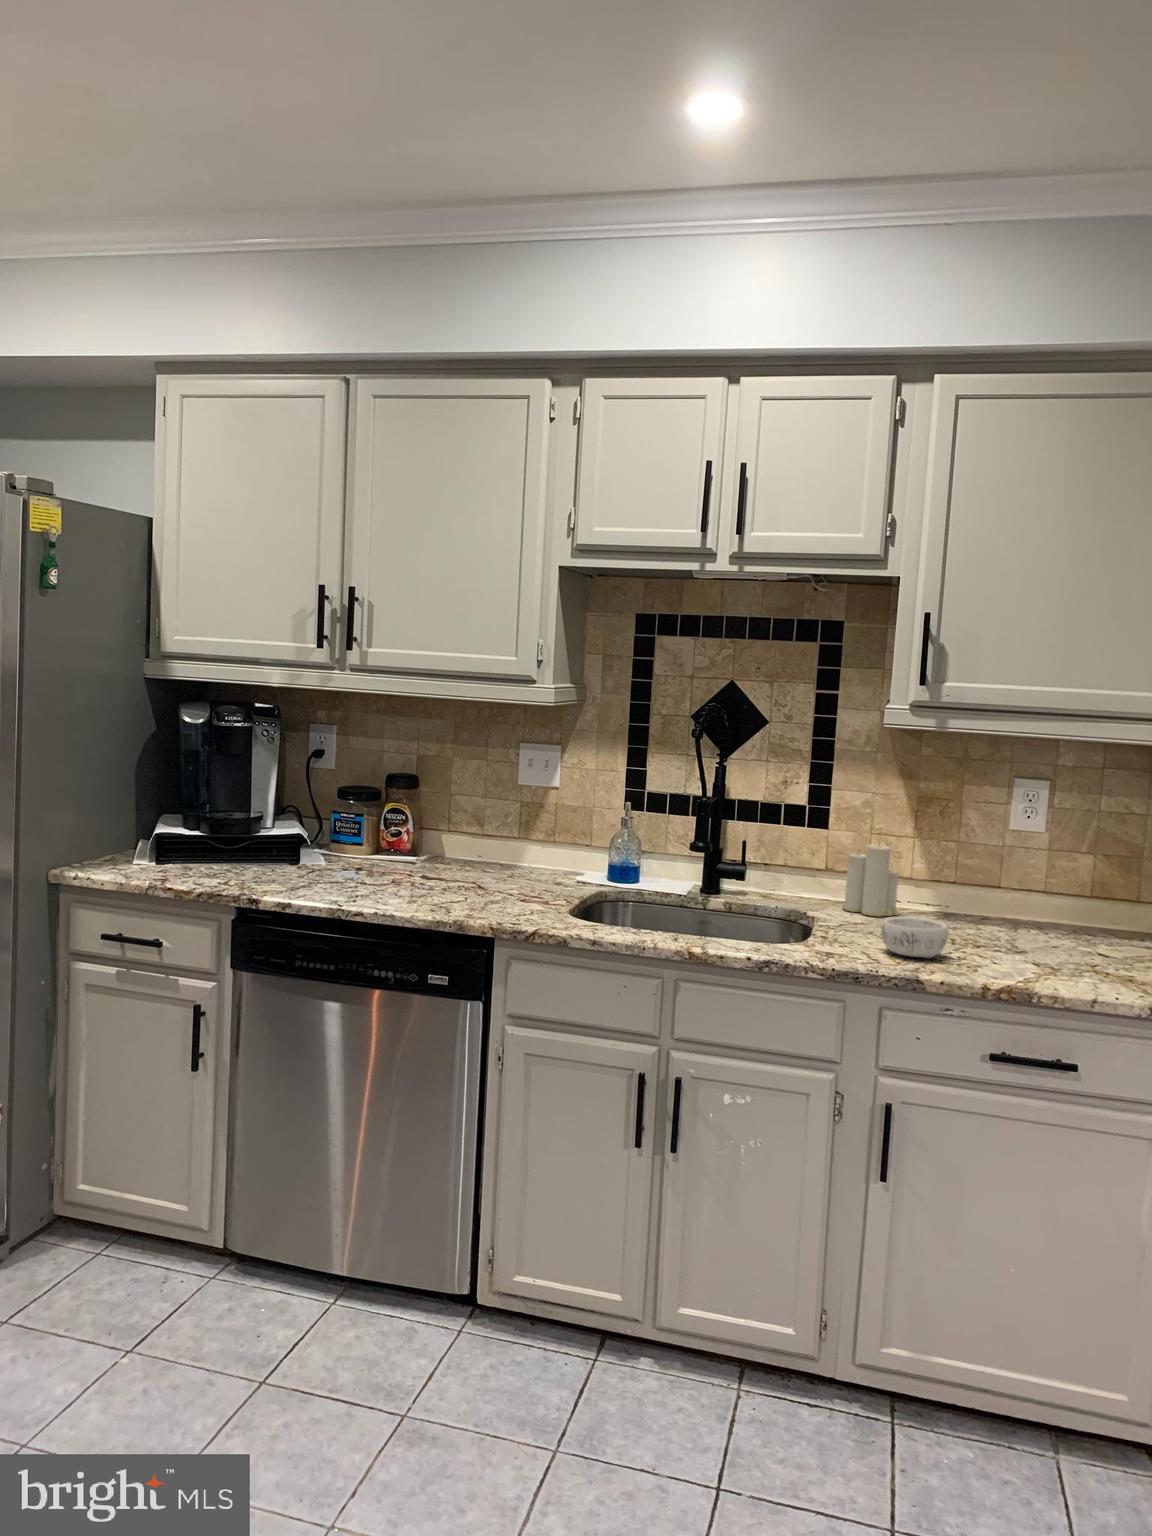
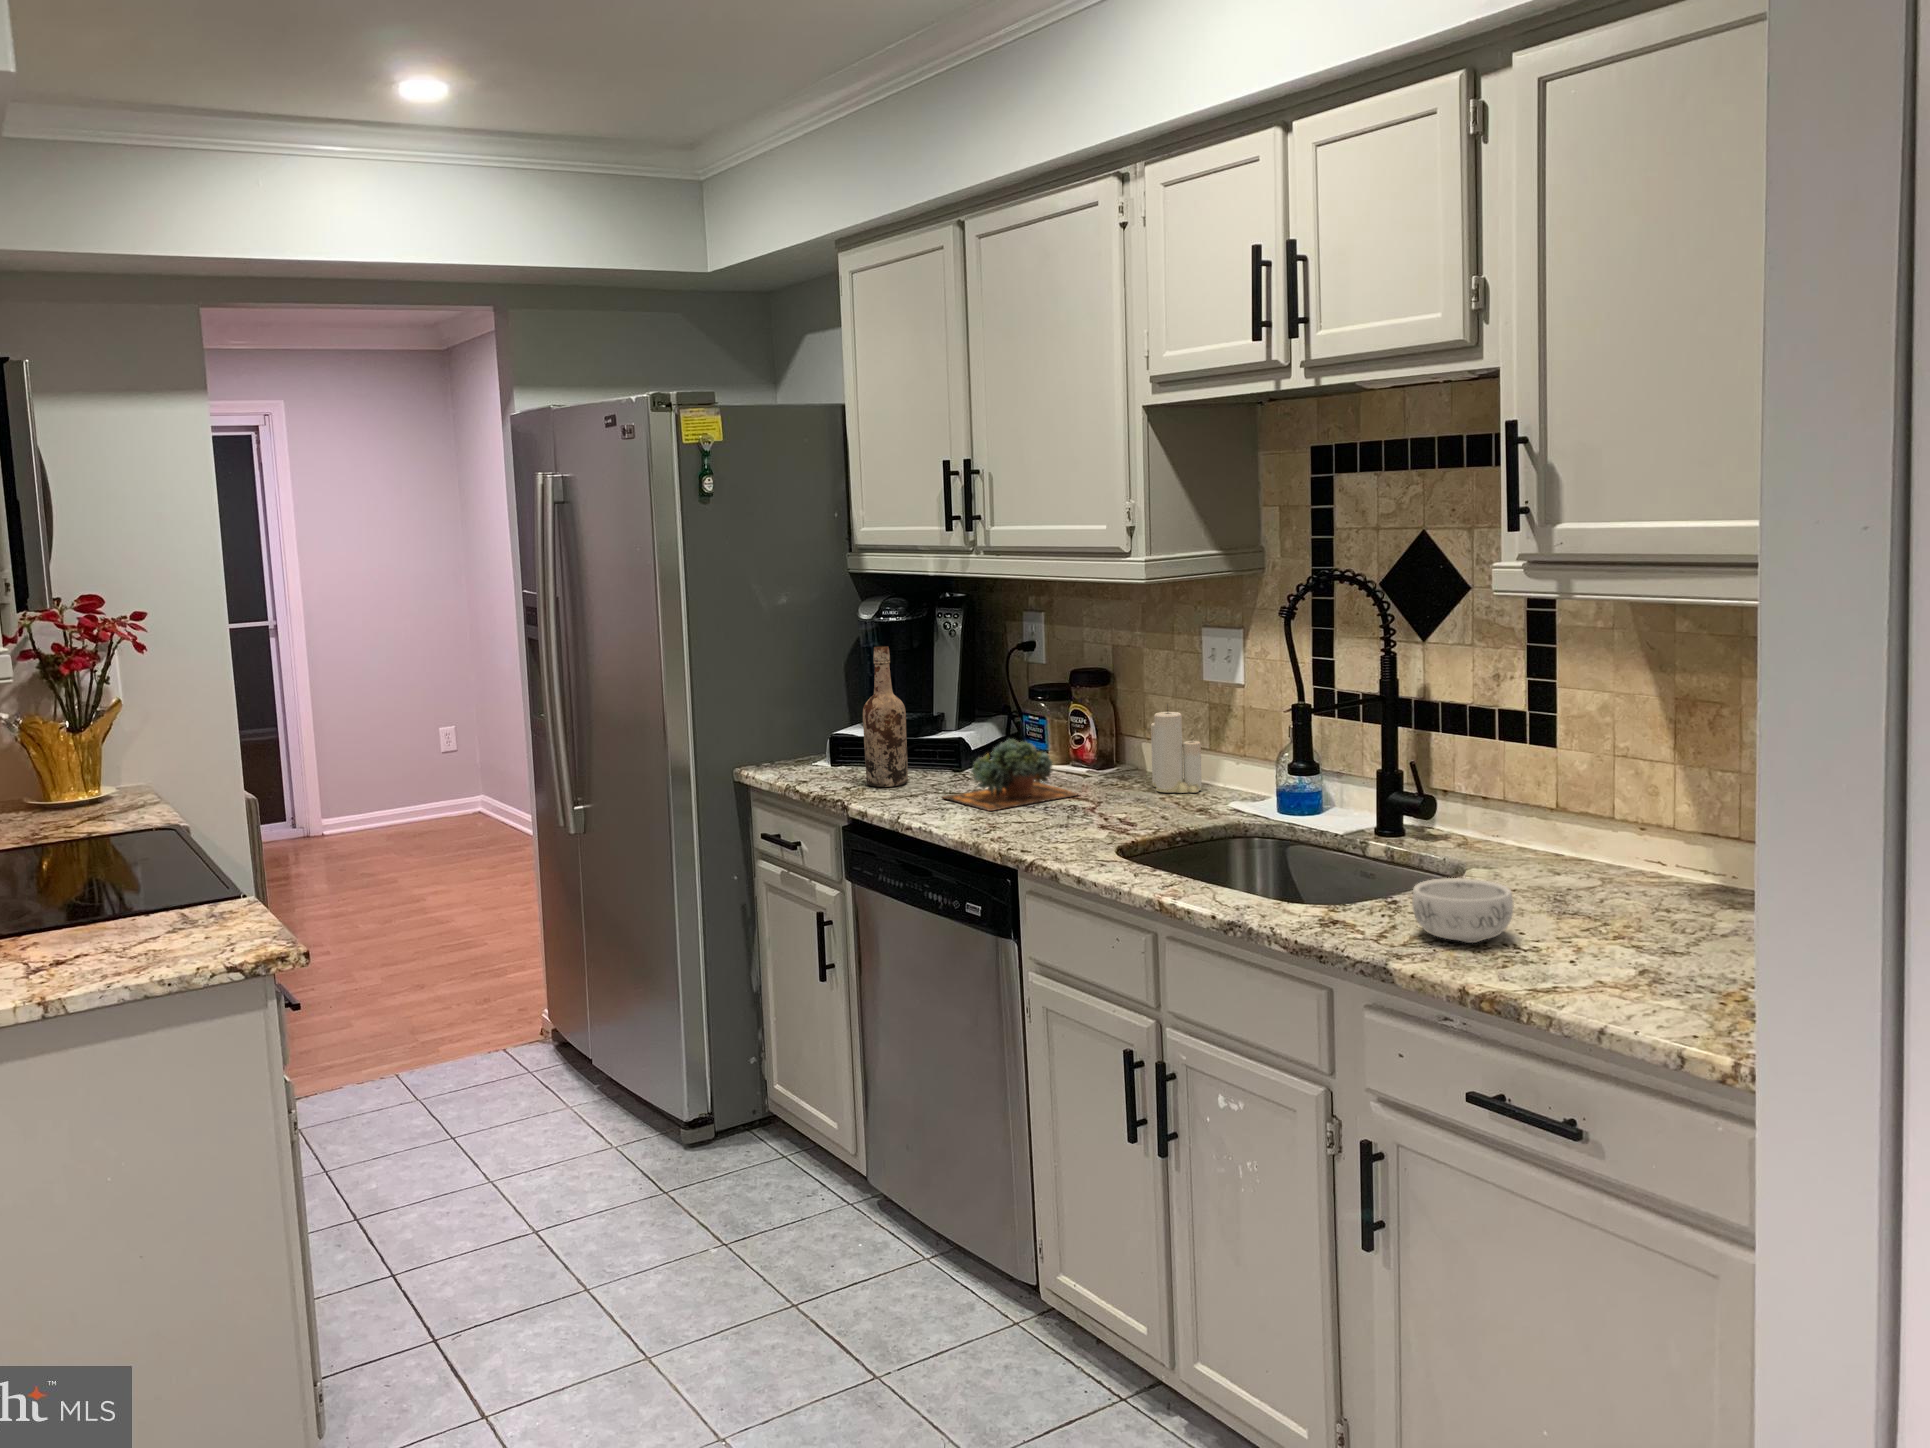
wine bottle: none [230,747,272,878] -> present [863,646,908,787]
succulent plant: none [334,831,443,894] -> present [943,738,1077,811]
candle: present [843,844,899,916] -> present [1151,704,1202,793]

